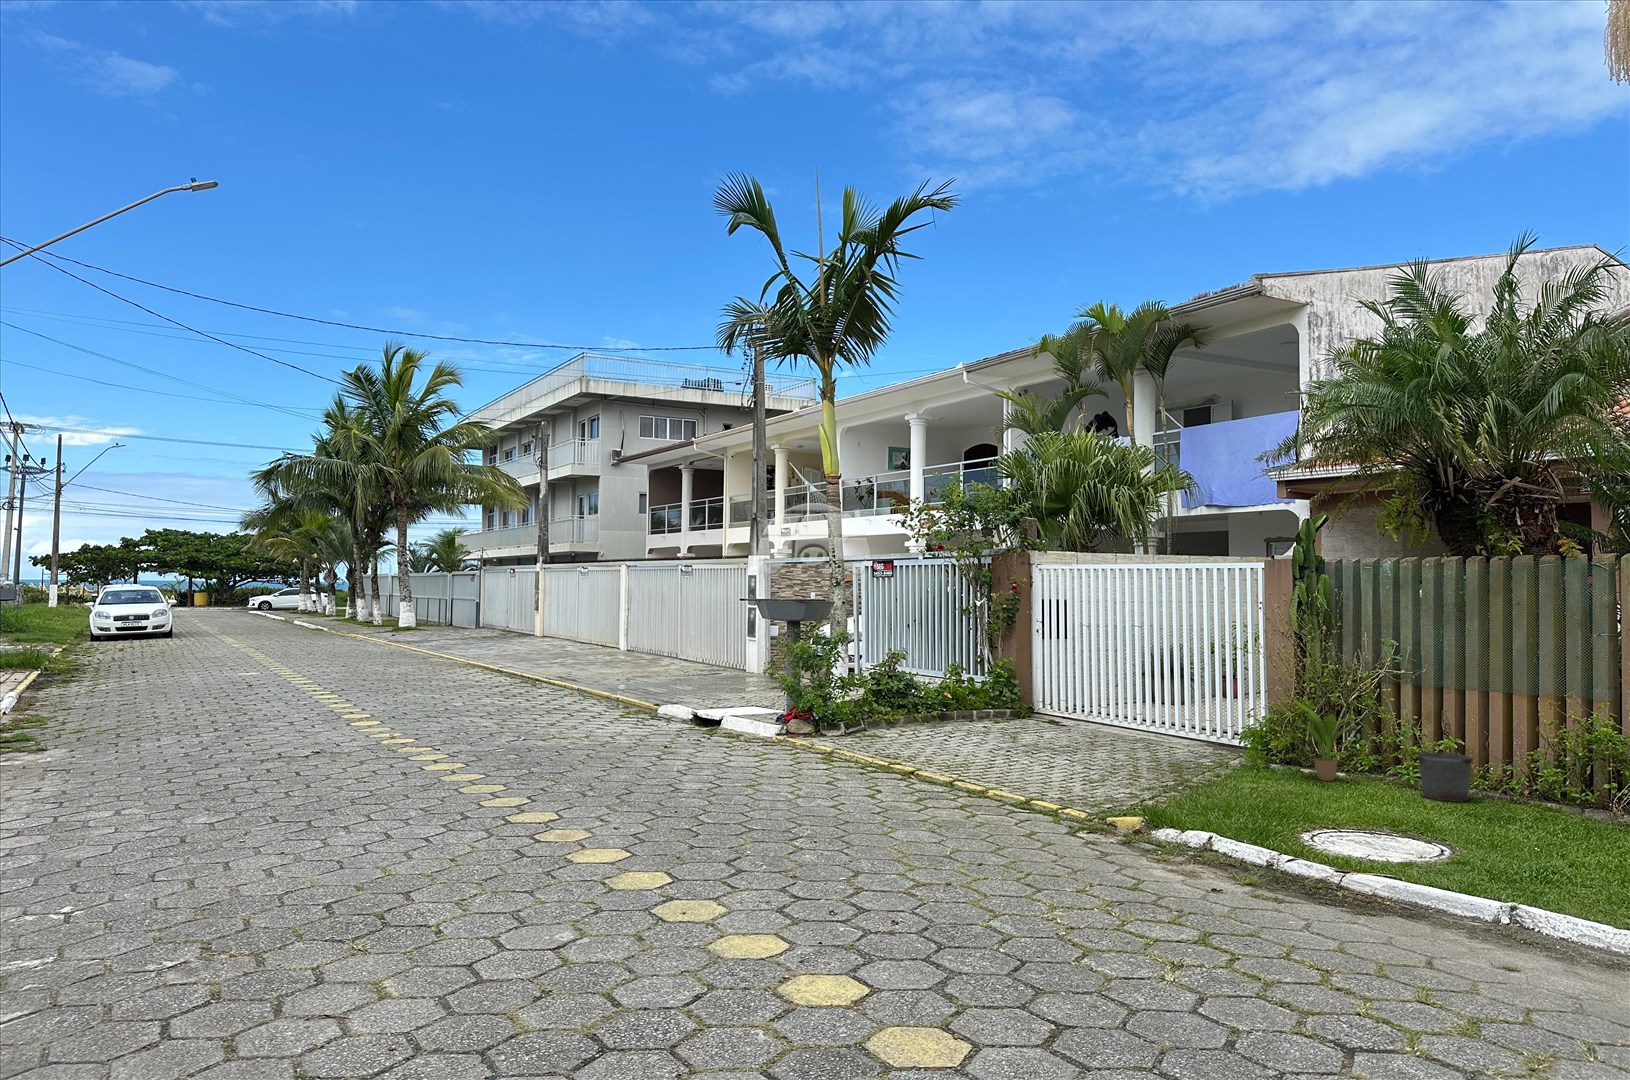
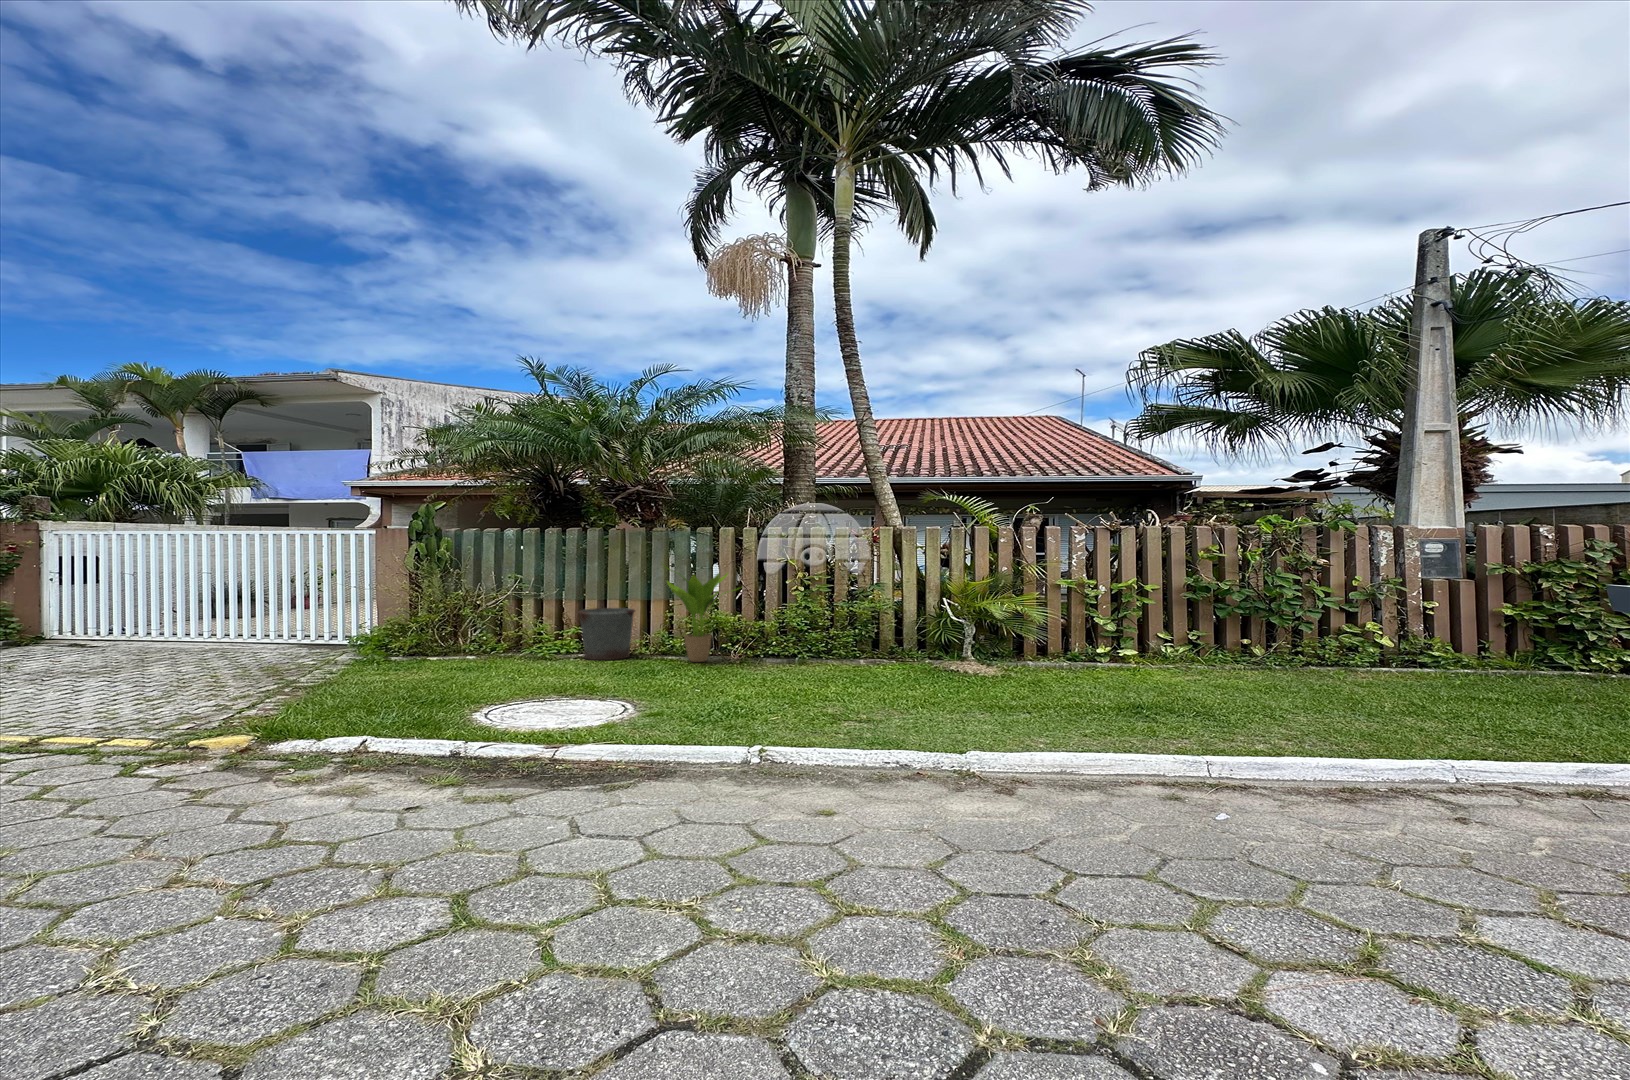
potted plant: present [1295,701,1348,781] -> present [666,567,728,662]

